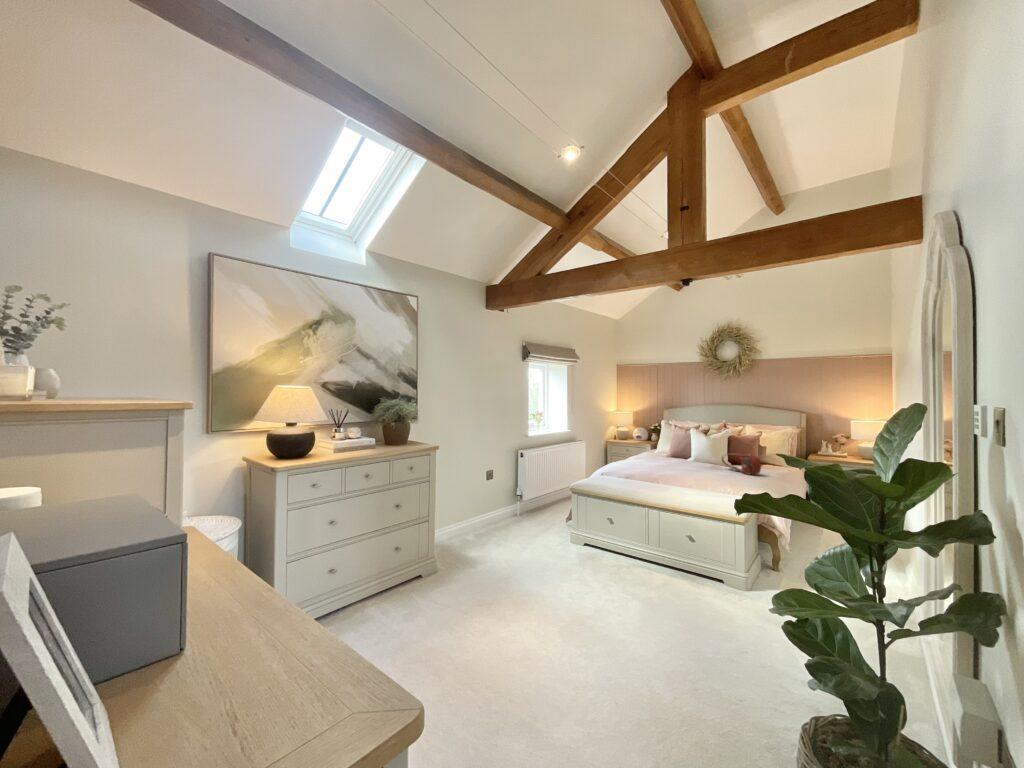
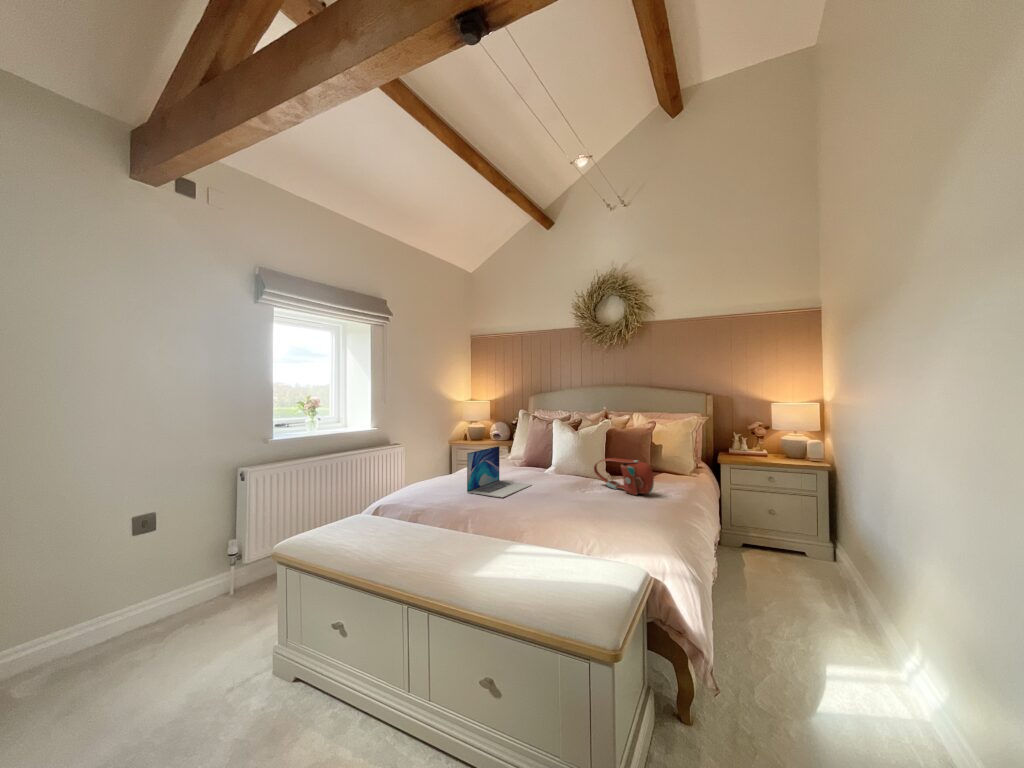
laptop: none [646,444,682,472] -> present [467,446,531,498]

